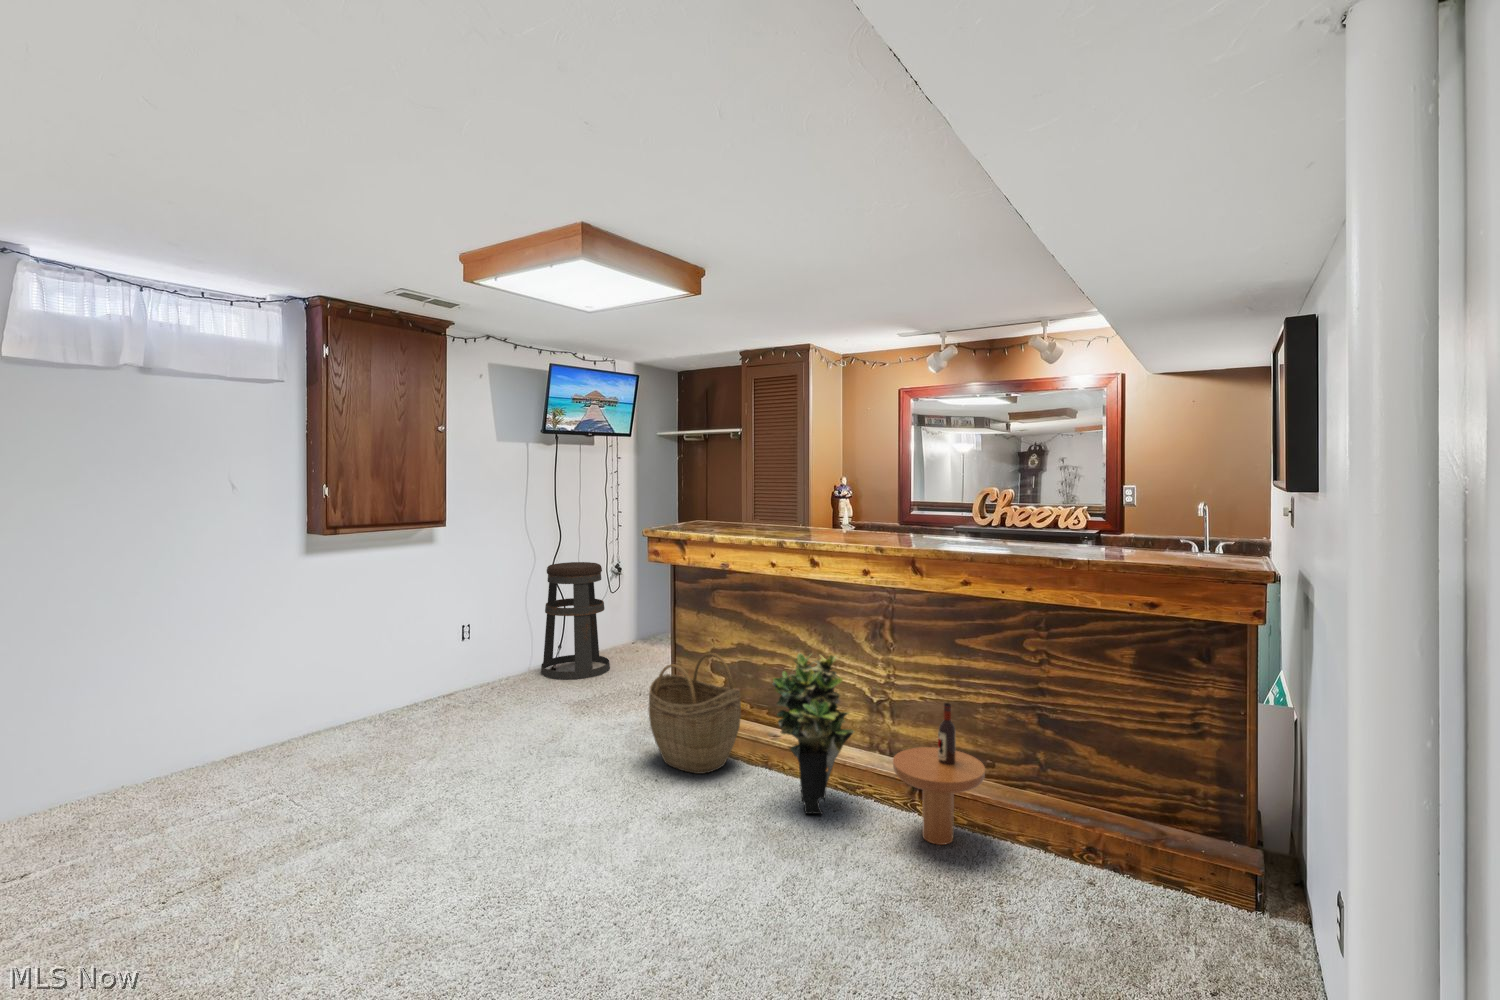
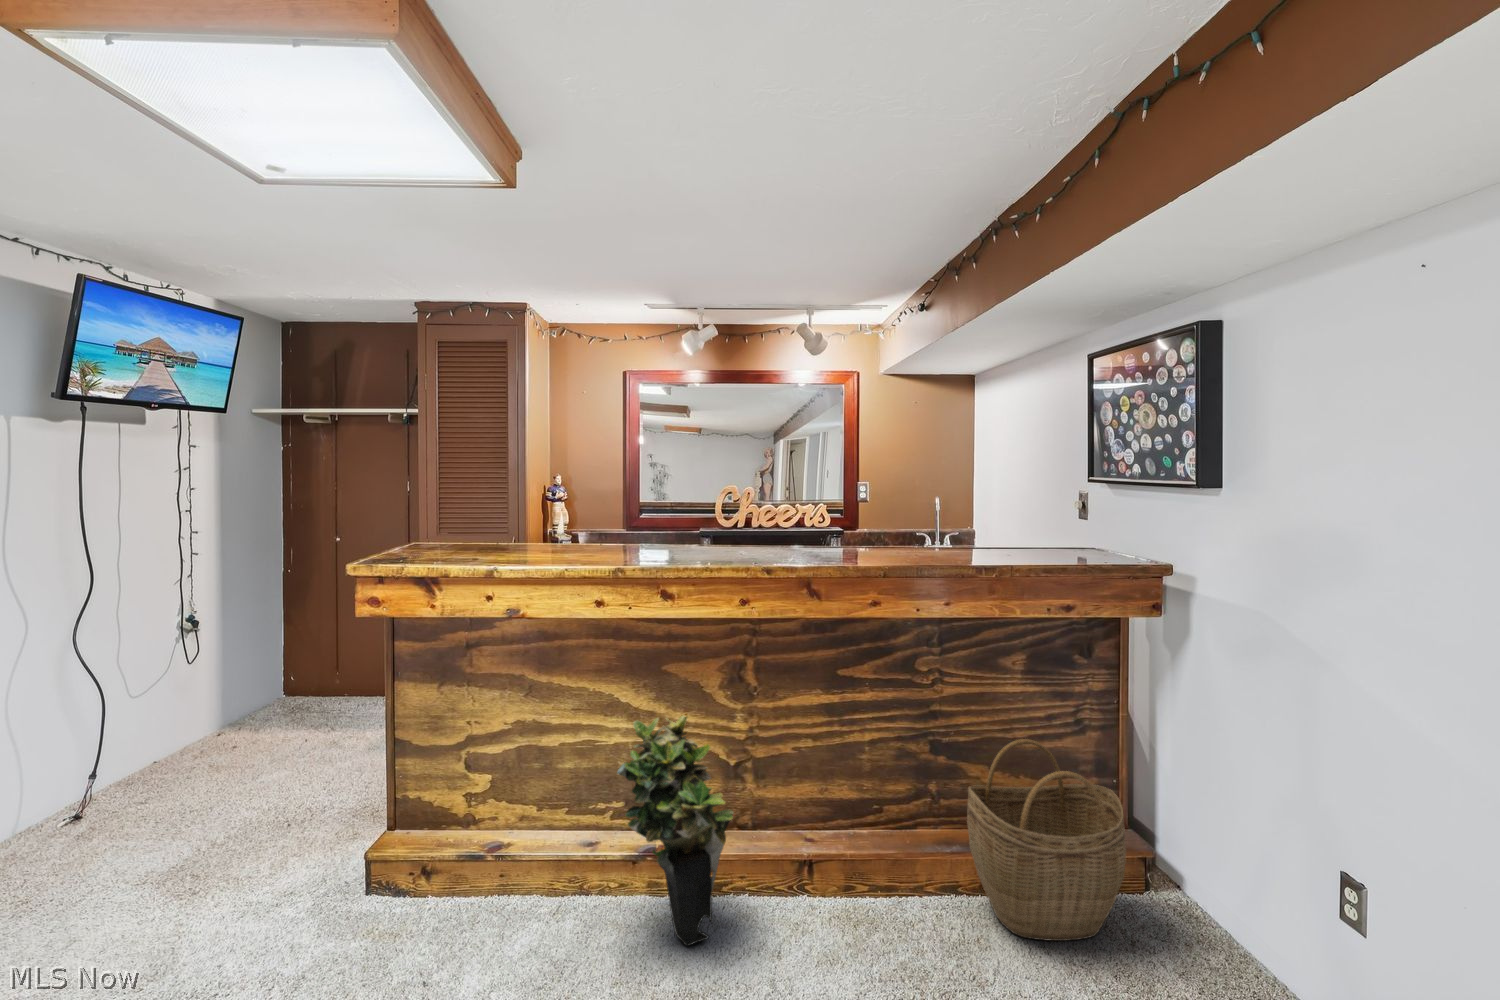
bar stool: present [541,562,610,680] -> none [43,630,195,840]
woven basket: present [649,653,741,774] -> present [967,739,1126,941]
side table: present [893,703,985,845] -> none [798,750,908,929]

